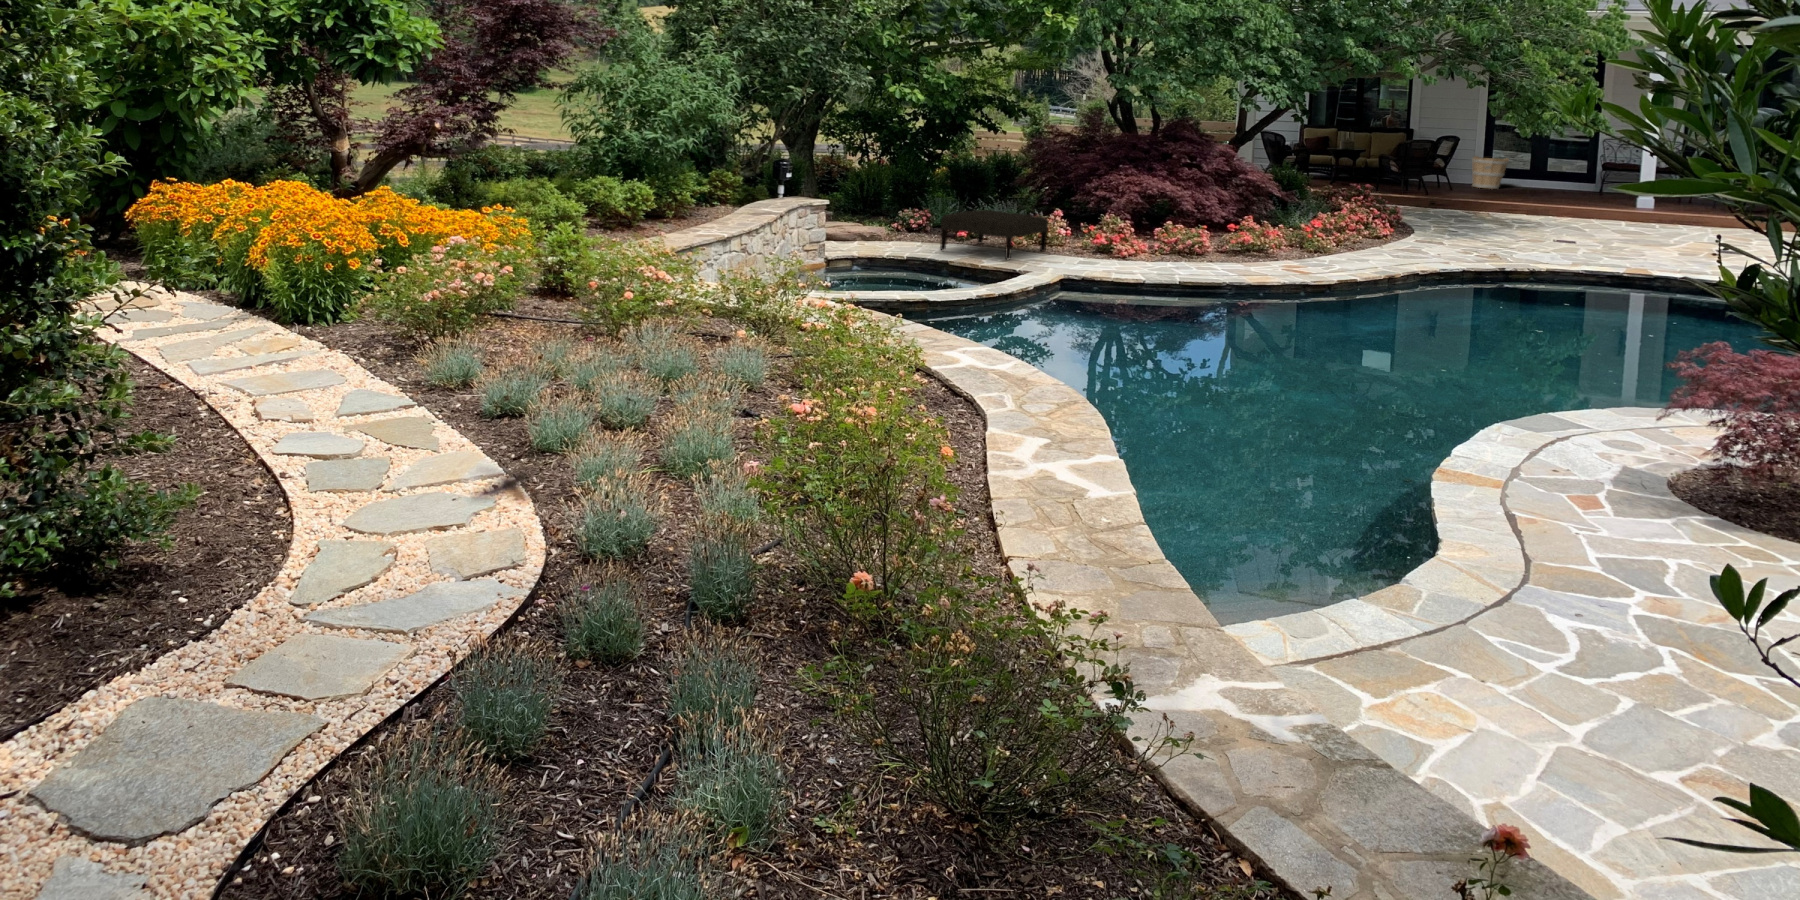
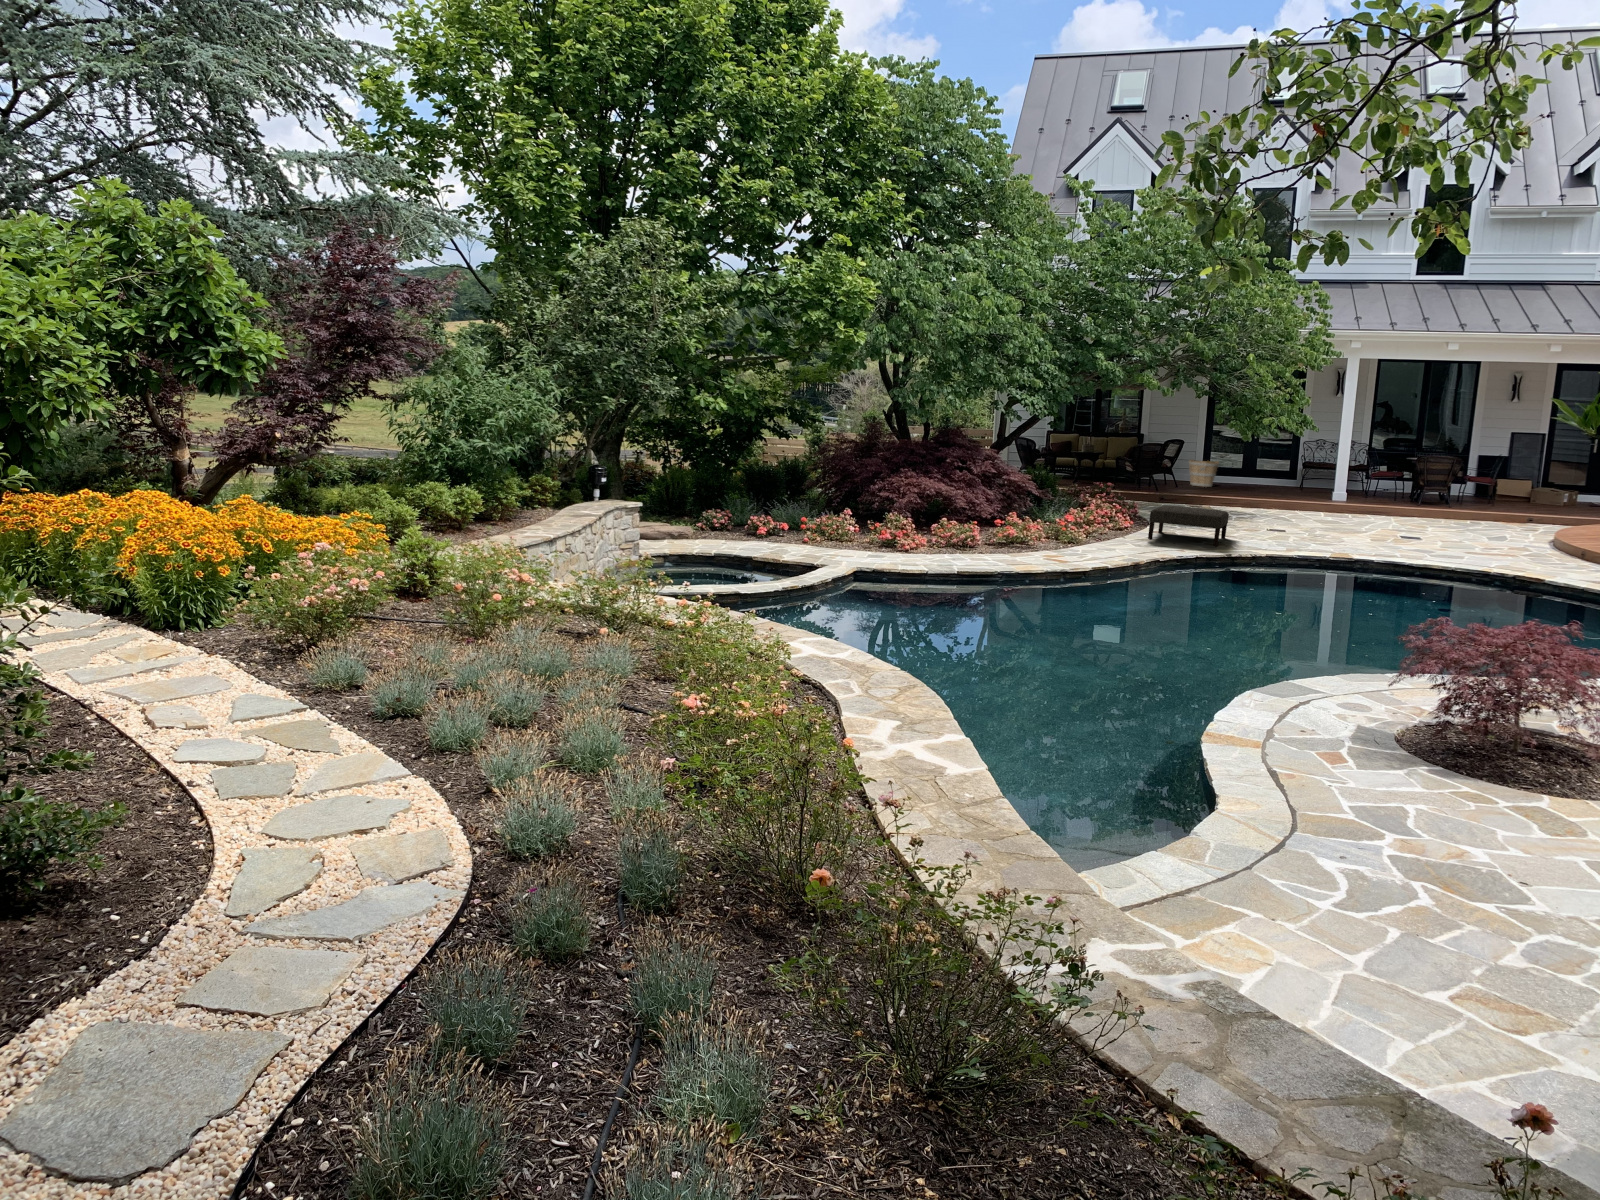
ottoman: present [940,210,1049,260] -> present [1148,505,1229,547]

